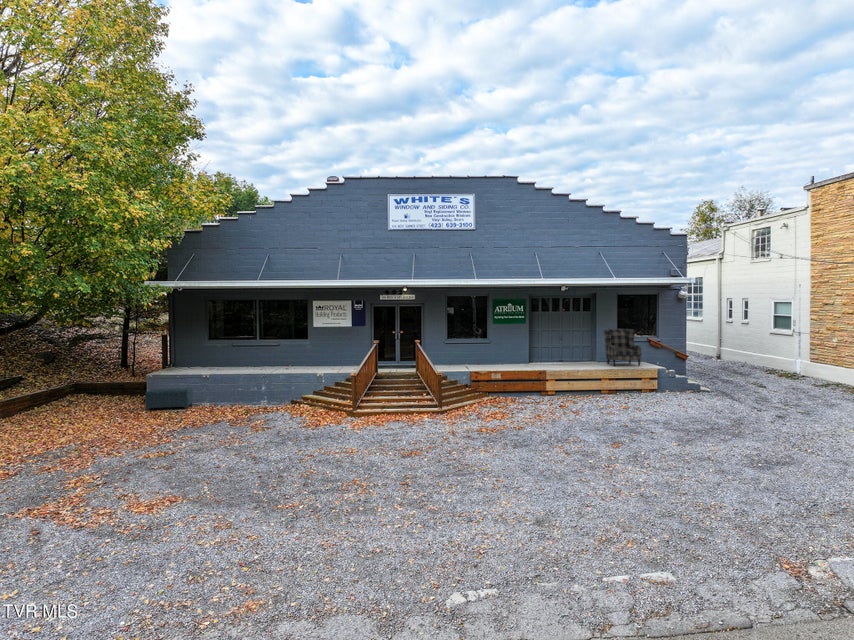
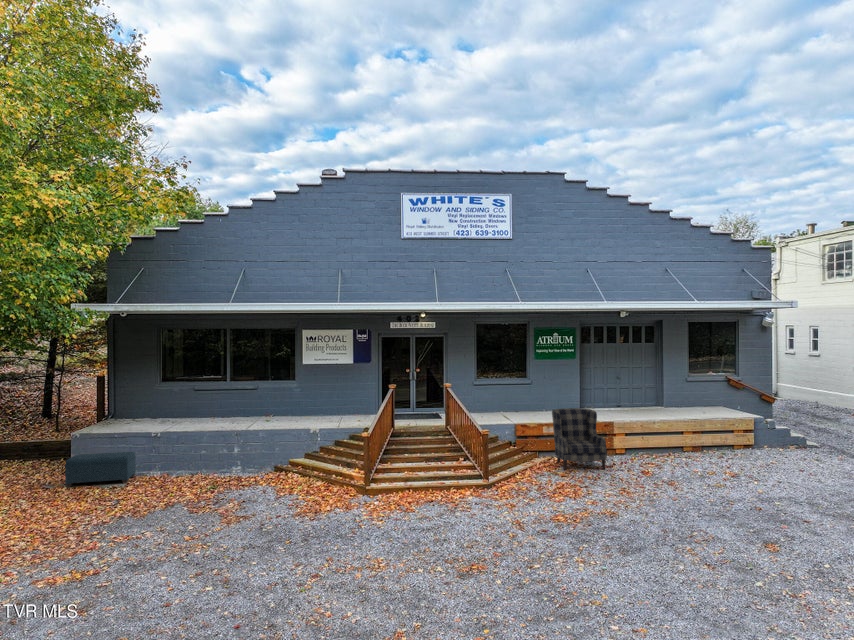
chair: present [604,329,641,366] -> present [552,408,607,470]

